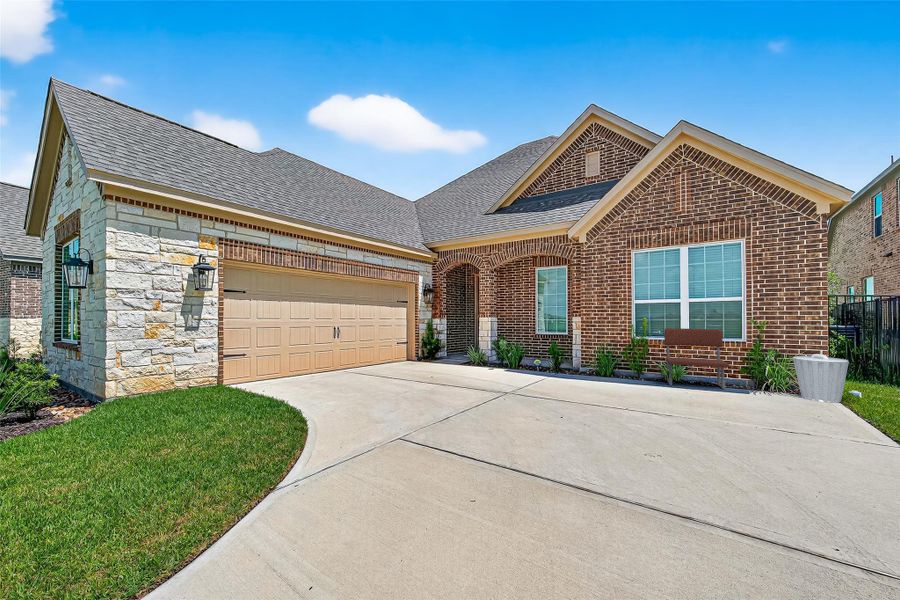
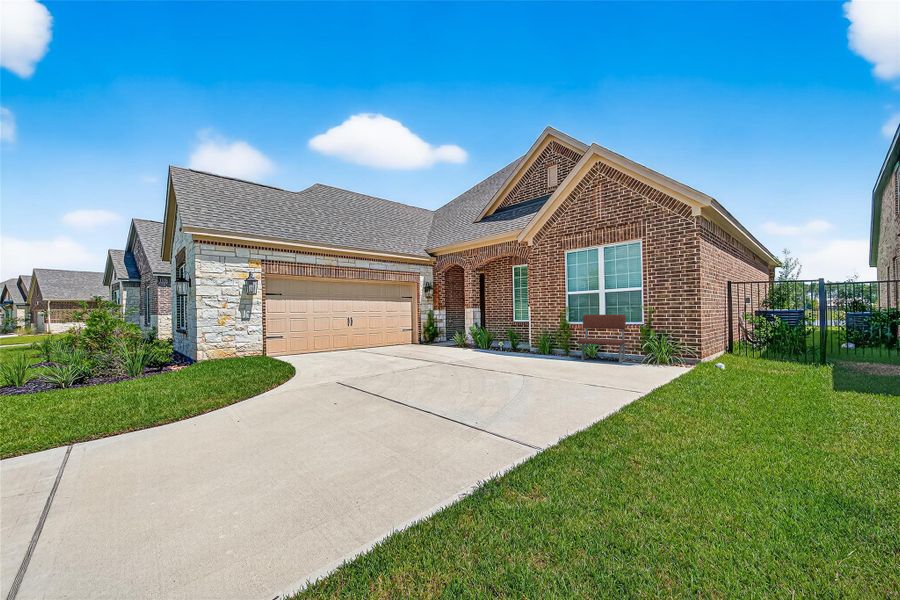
trash can: present [793,354,849,403] -> none [665,333,704,372]

